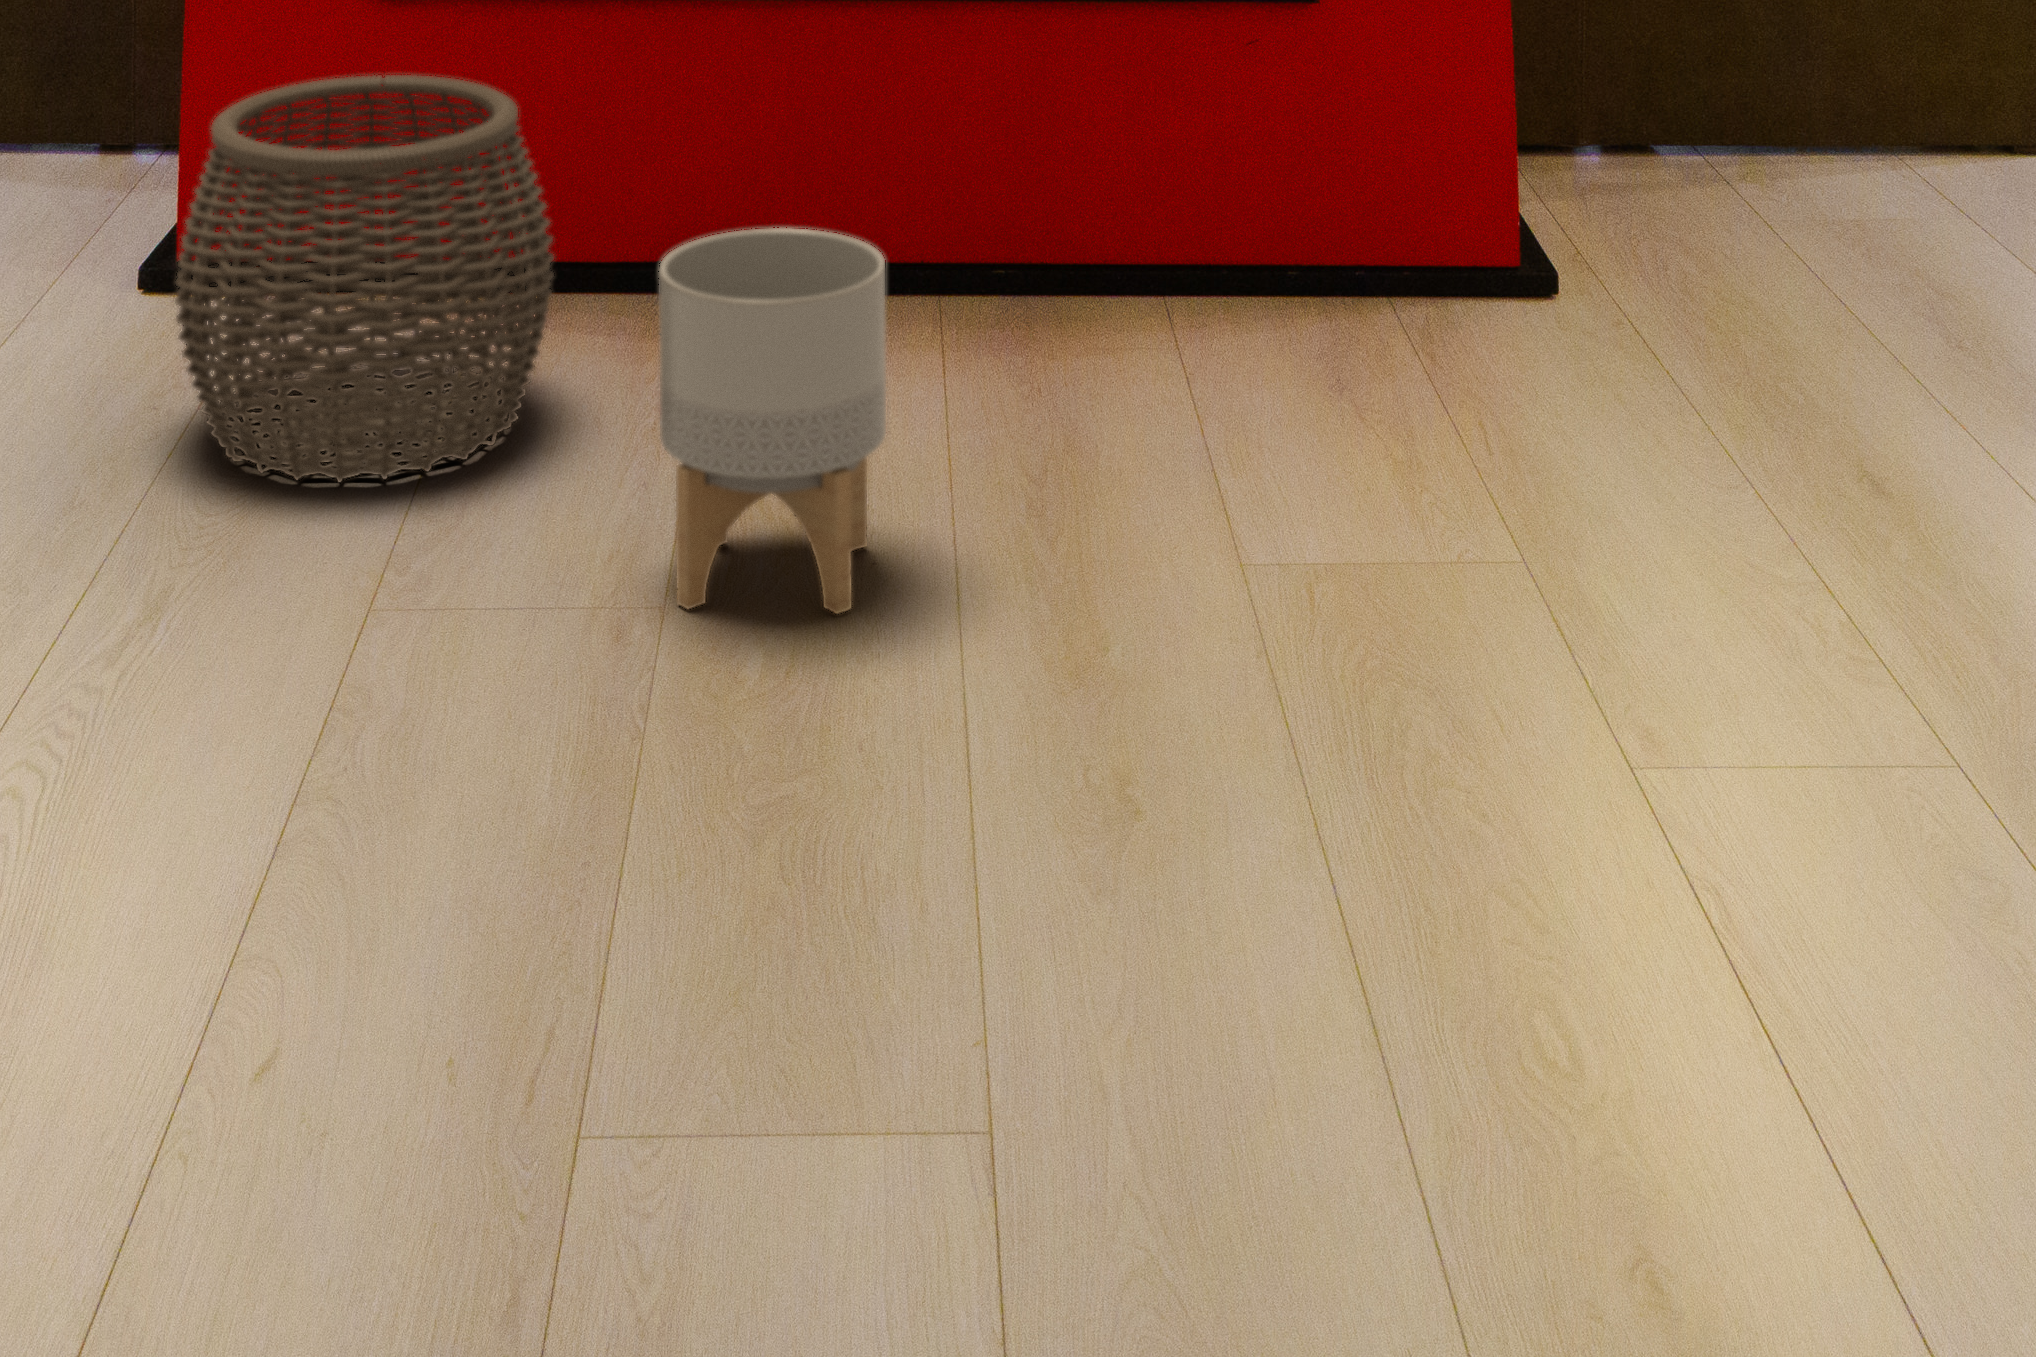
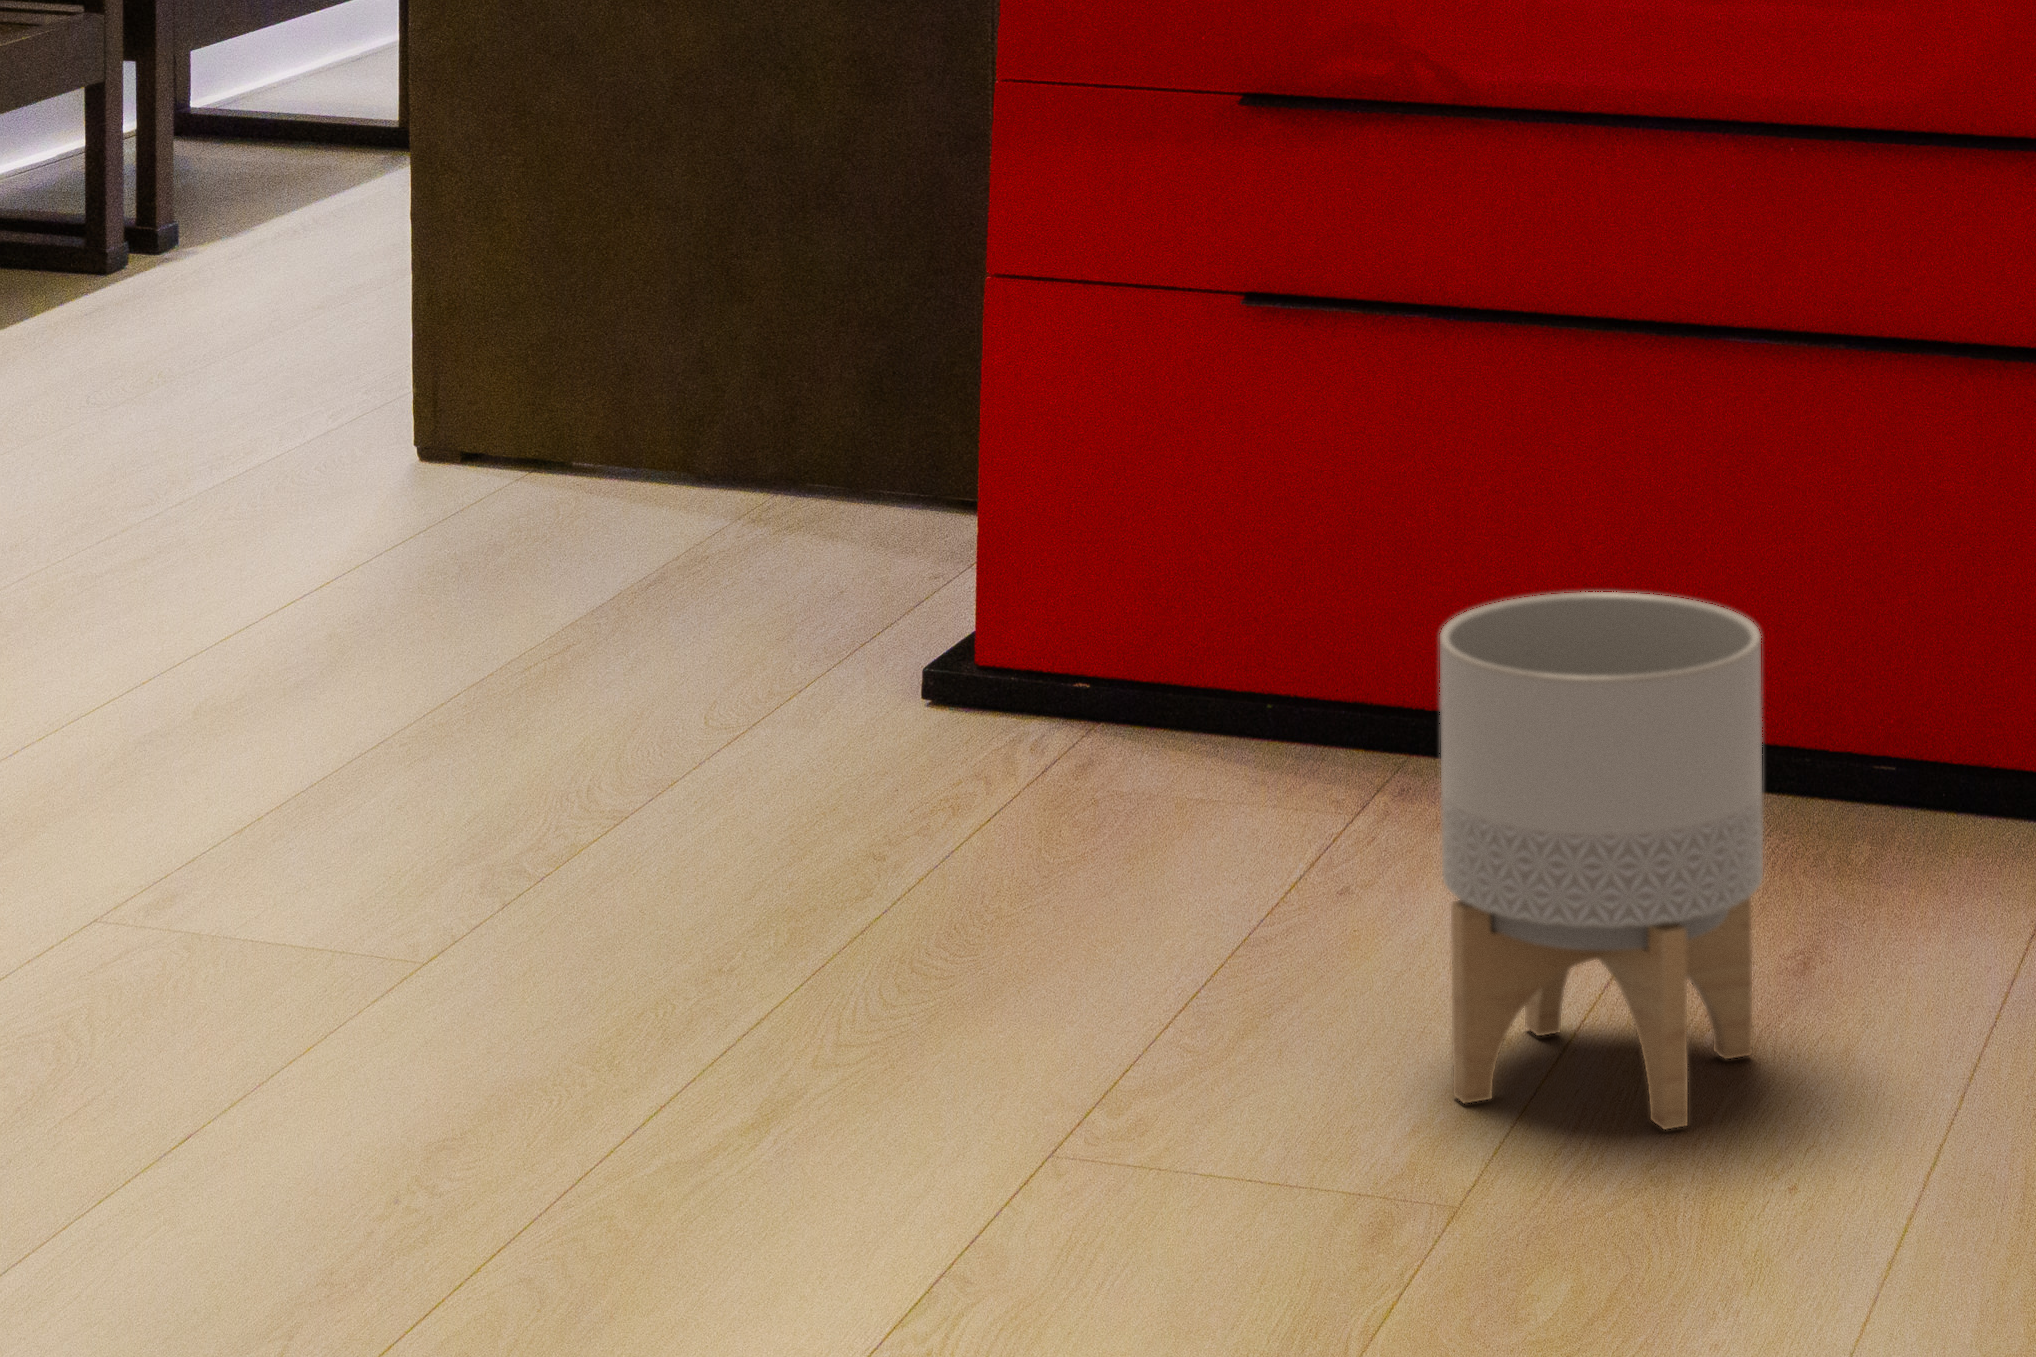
woven basket: present [175,75,553,482] -> none [877,366,1403,915]

